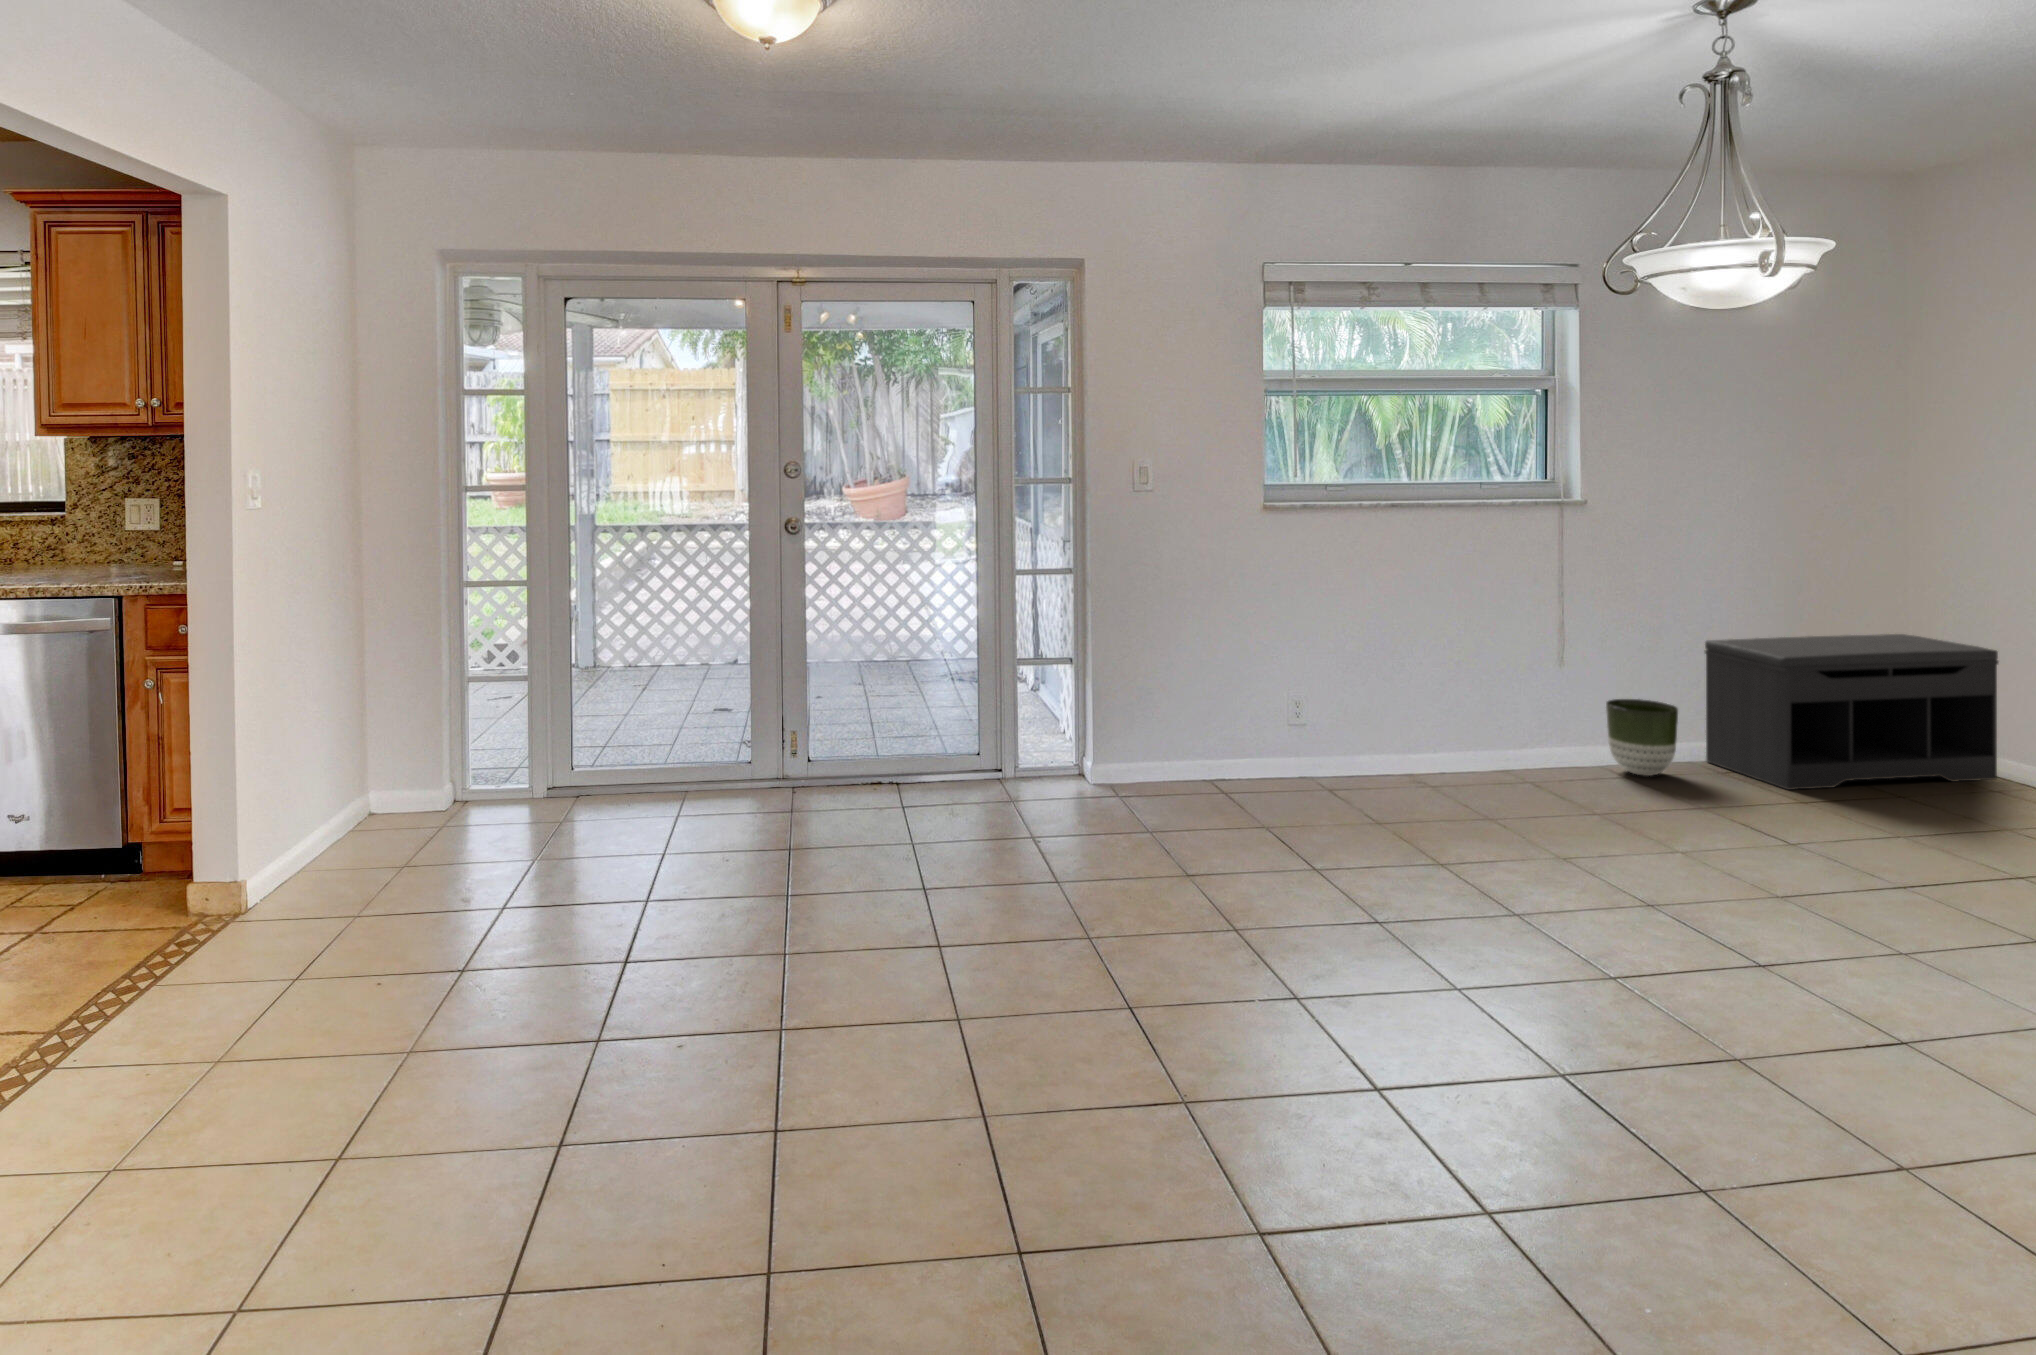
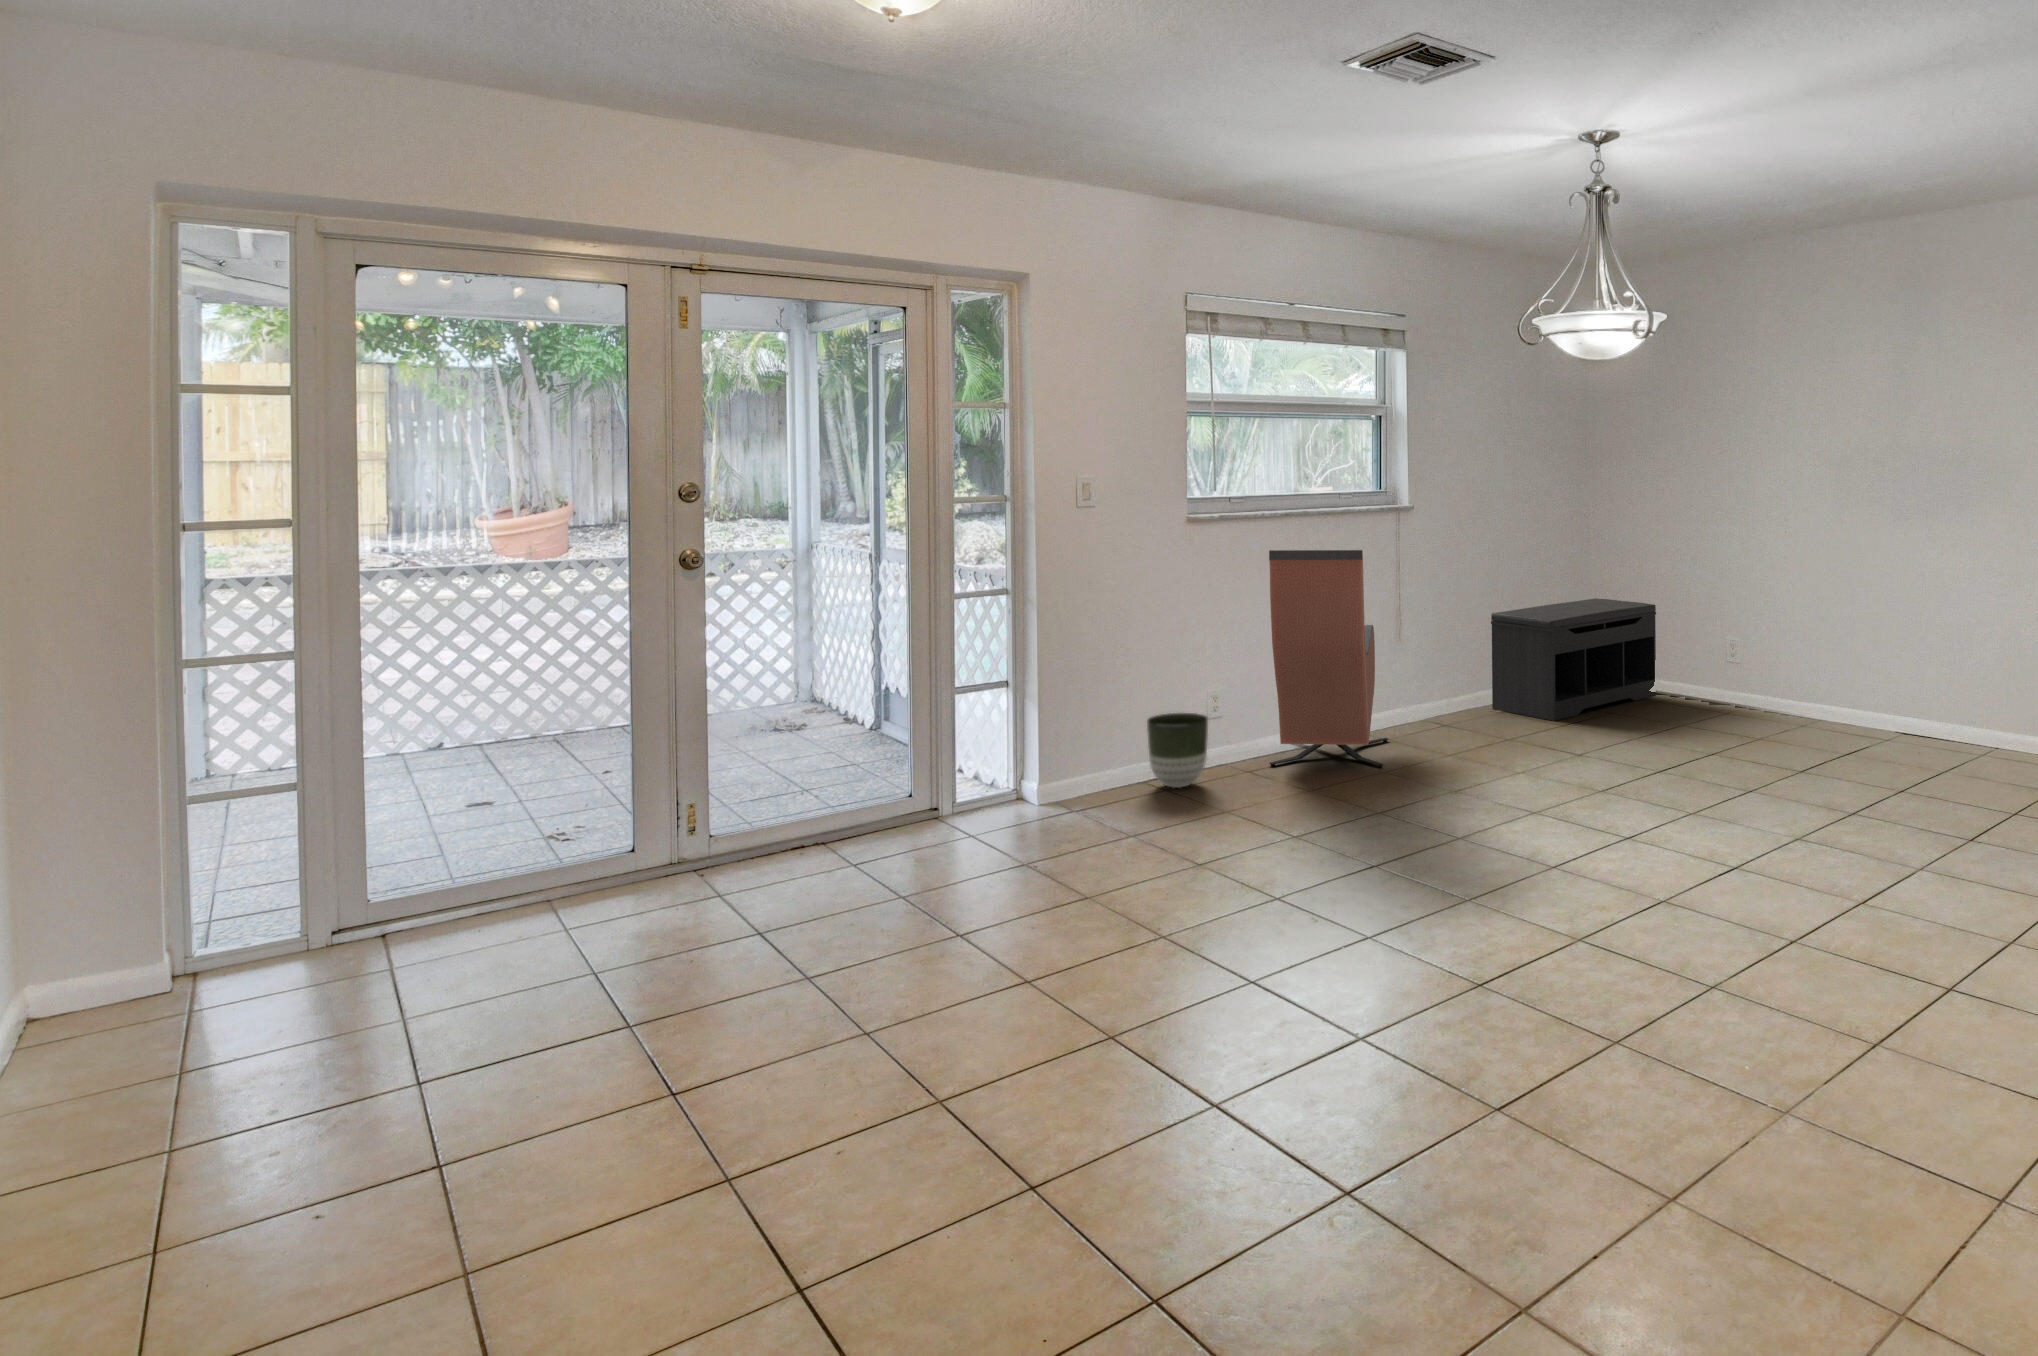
armchair: none [1334,545,1525,809] -> present [1269,550,1388,767]
planter: present [1606,699,1678,776] -> present [1147,713,1208,788]

